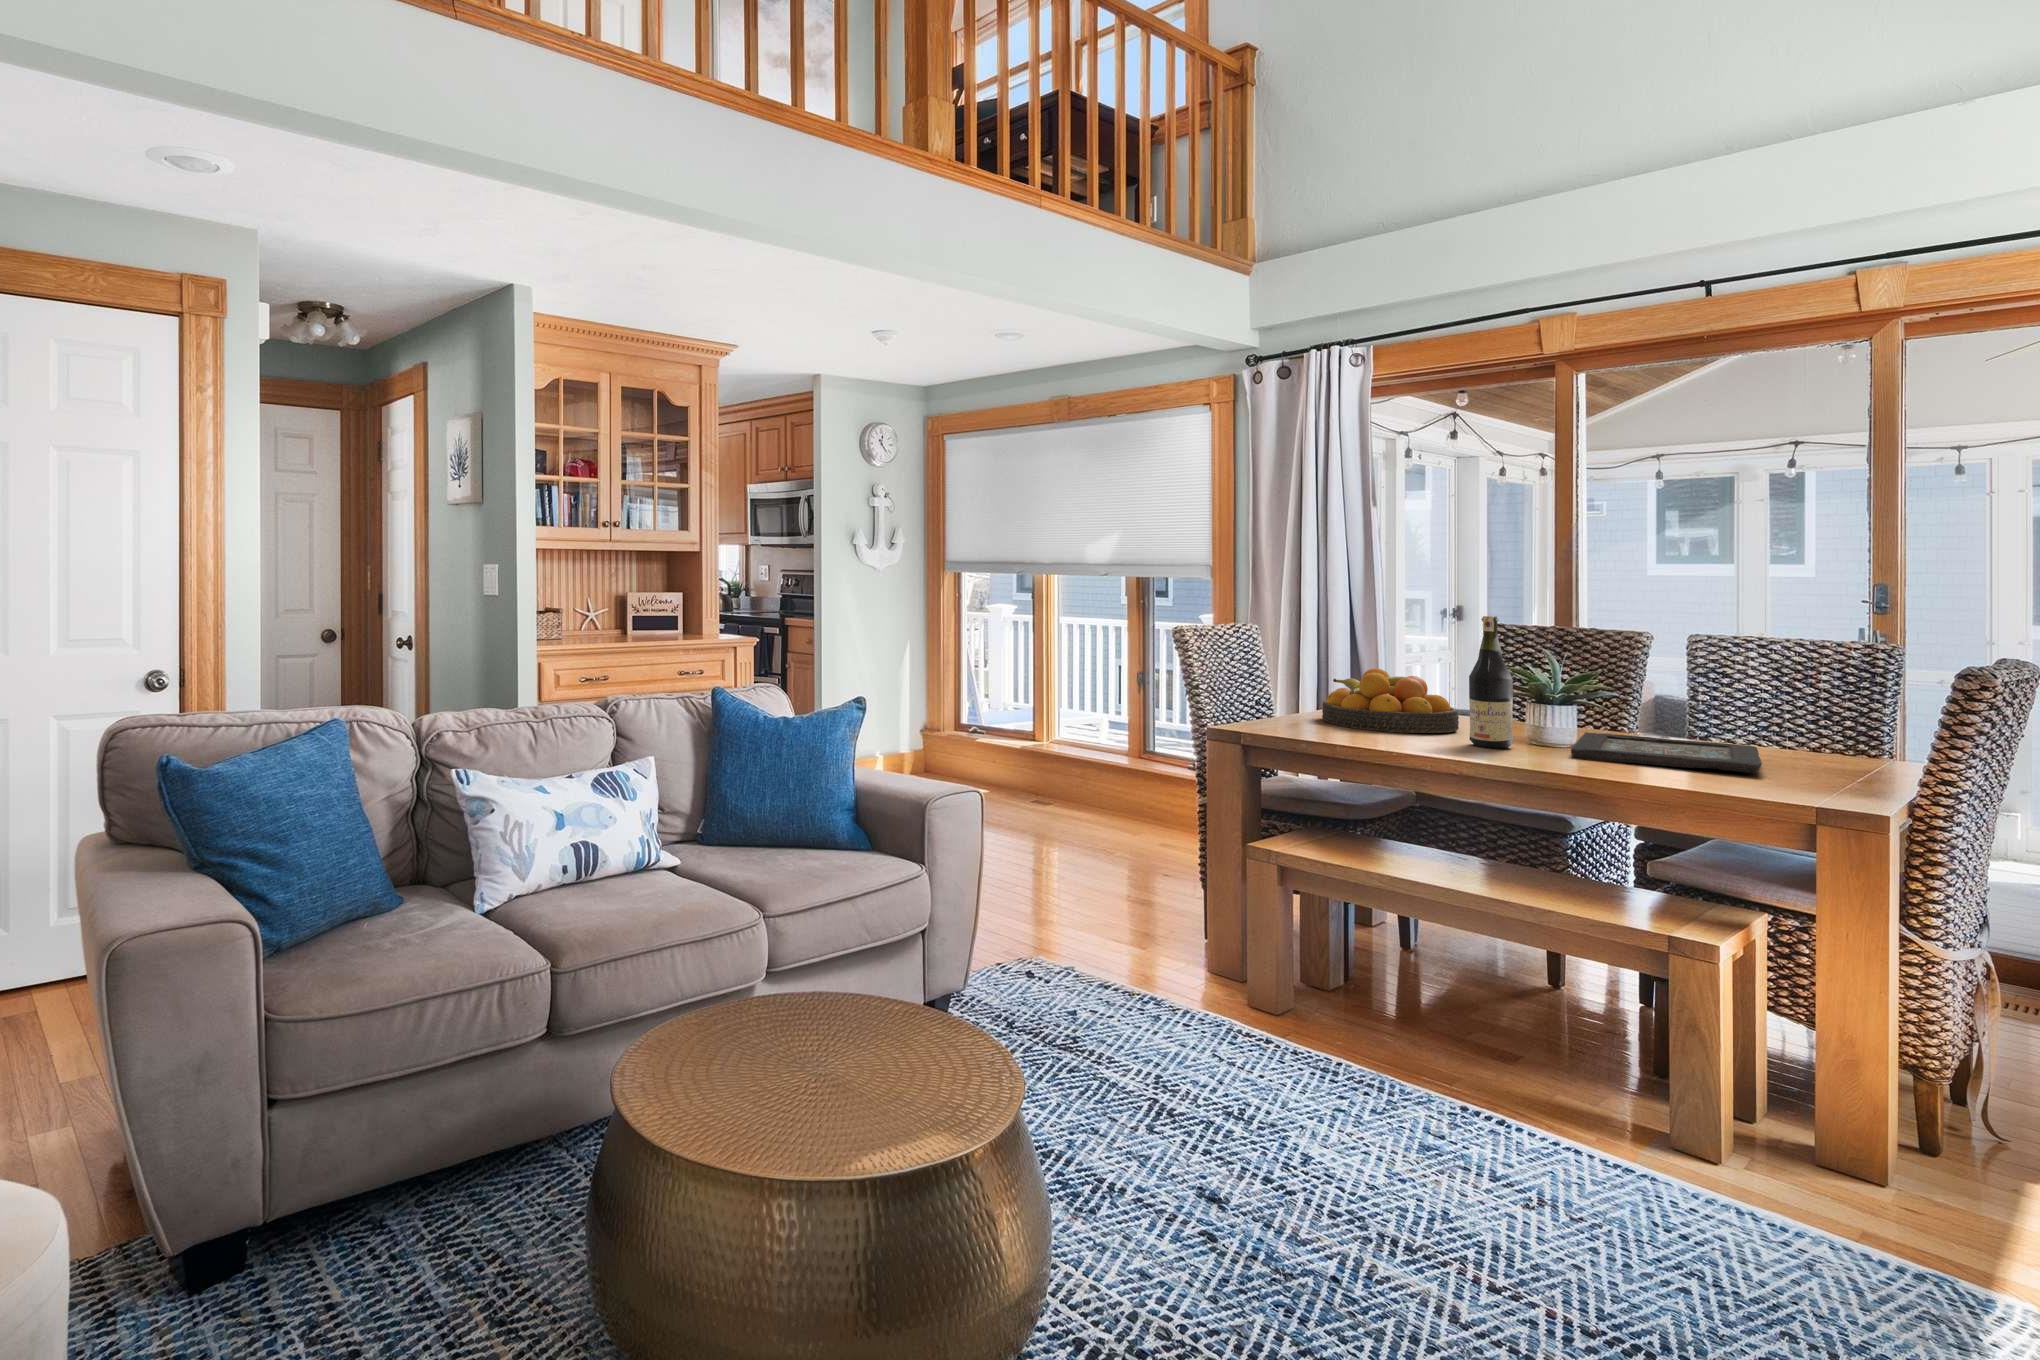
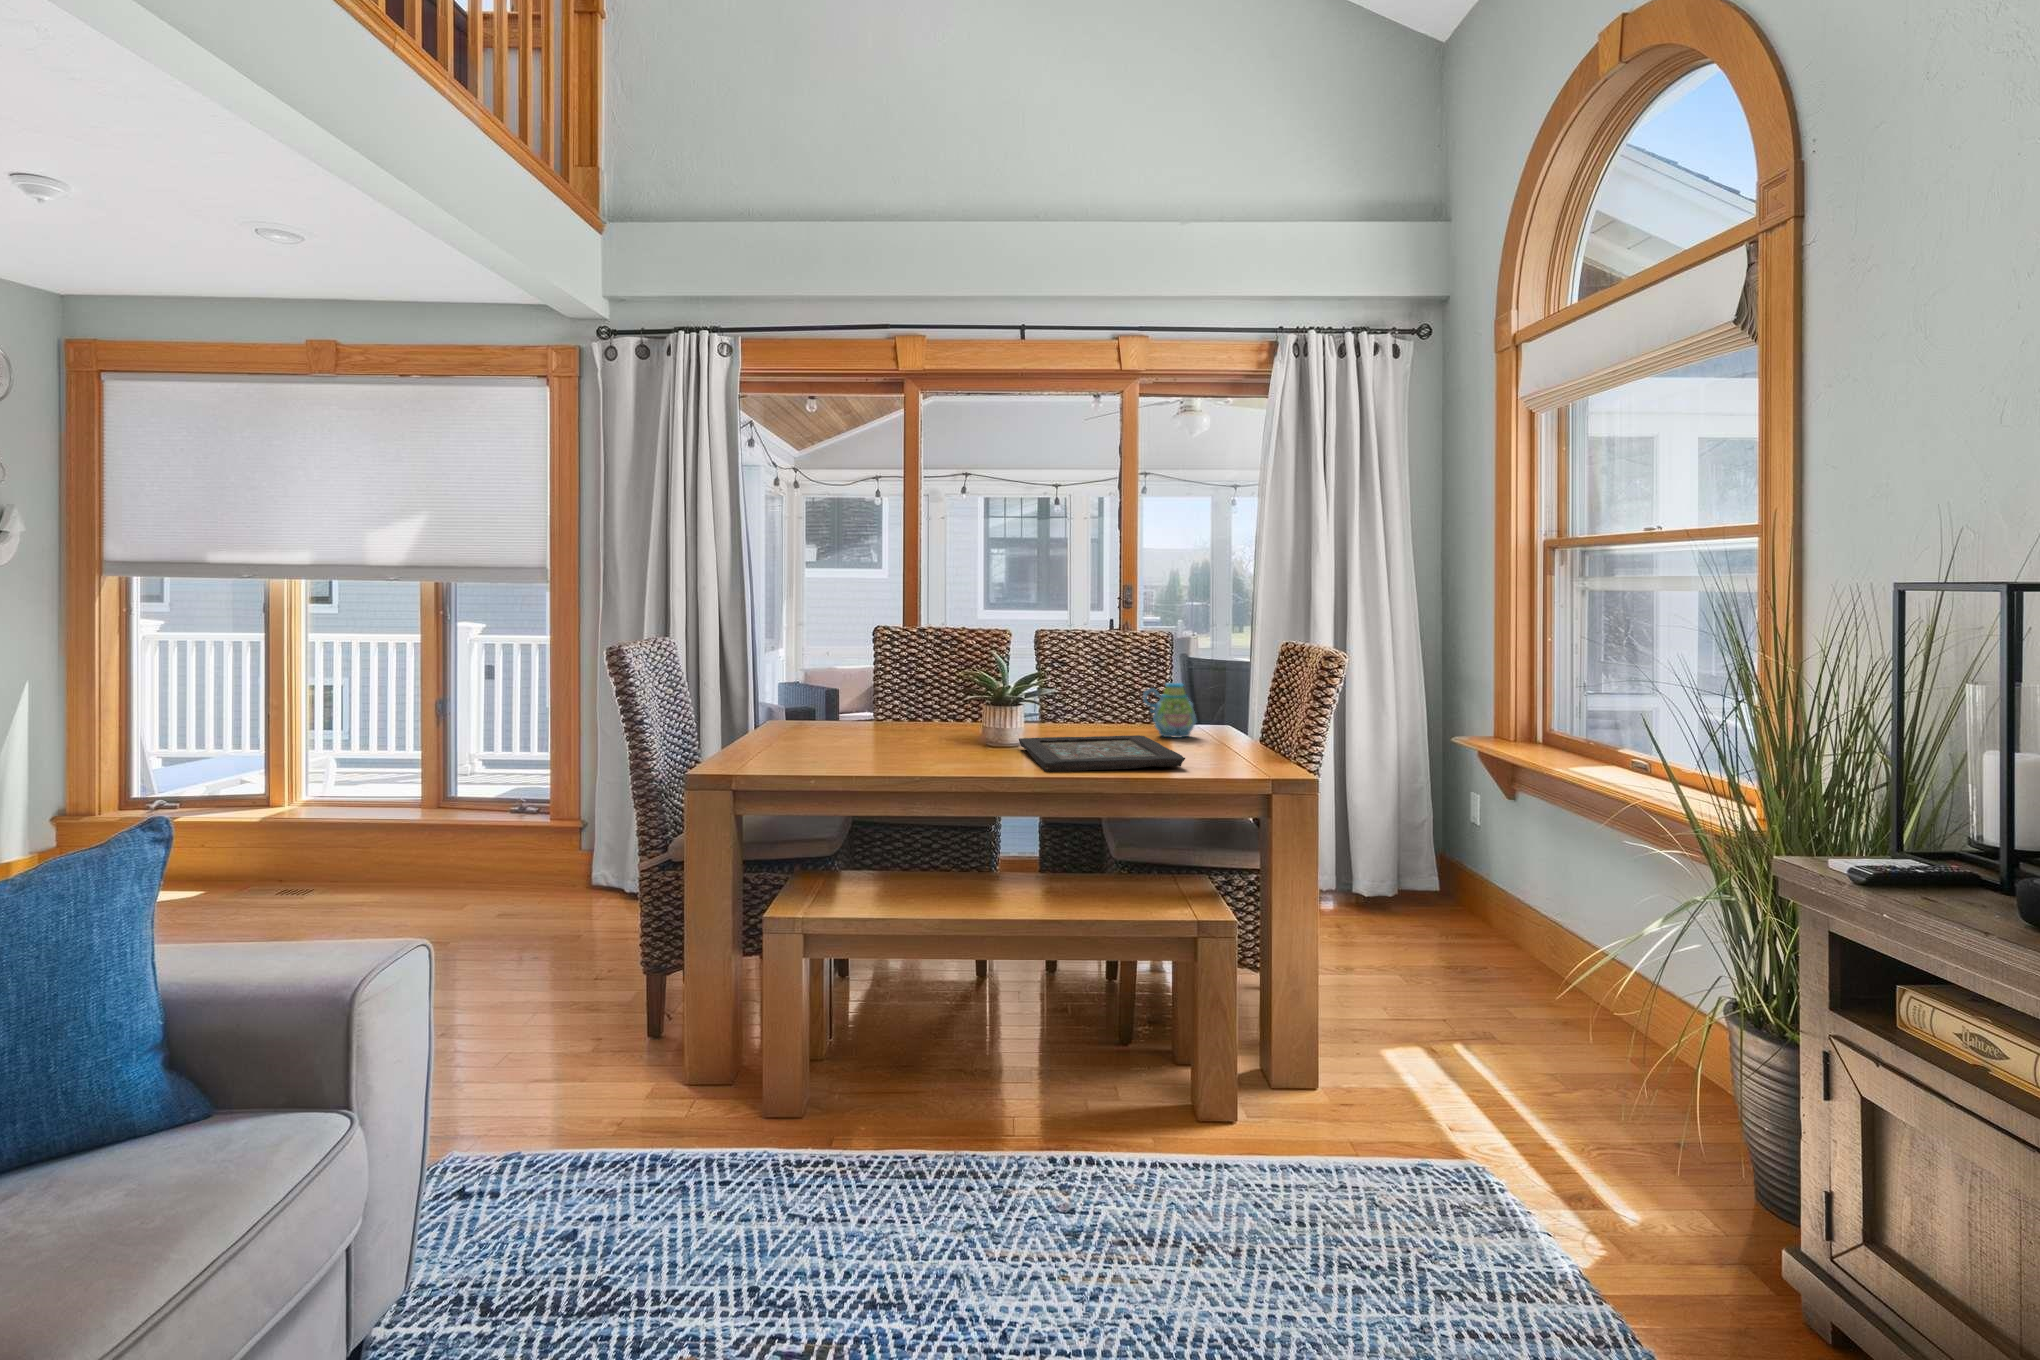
wine bottle: present [1469,616,1513,748] -> none [951,629,991,771]
fruit bowl: present [1322,668,1459,733] -> none [778,690,915,765]
mug: none [1784,697,1868,760] -> present [1143,683,1196,738]

